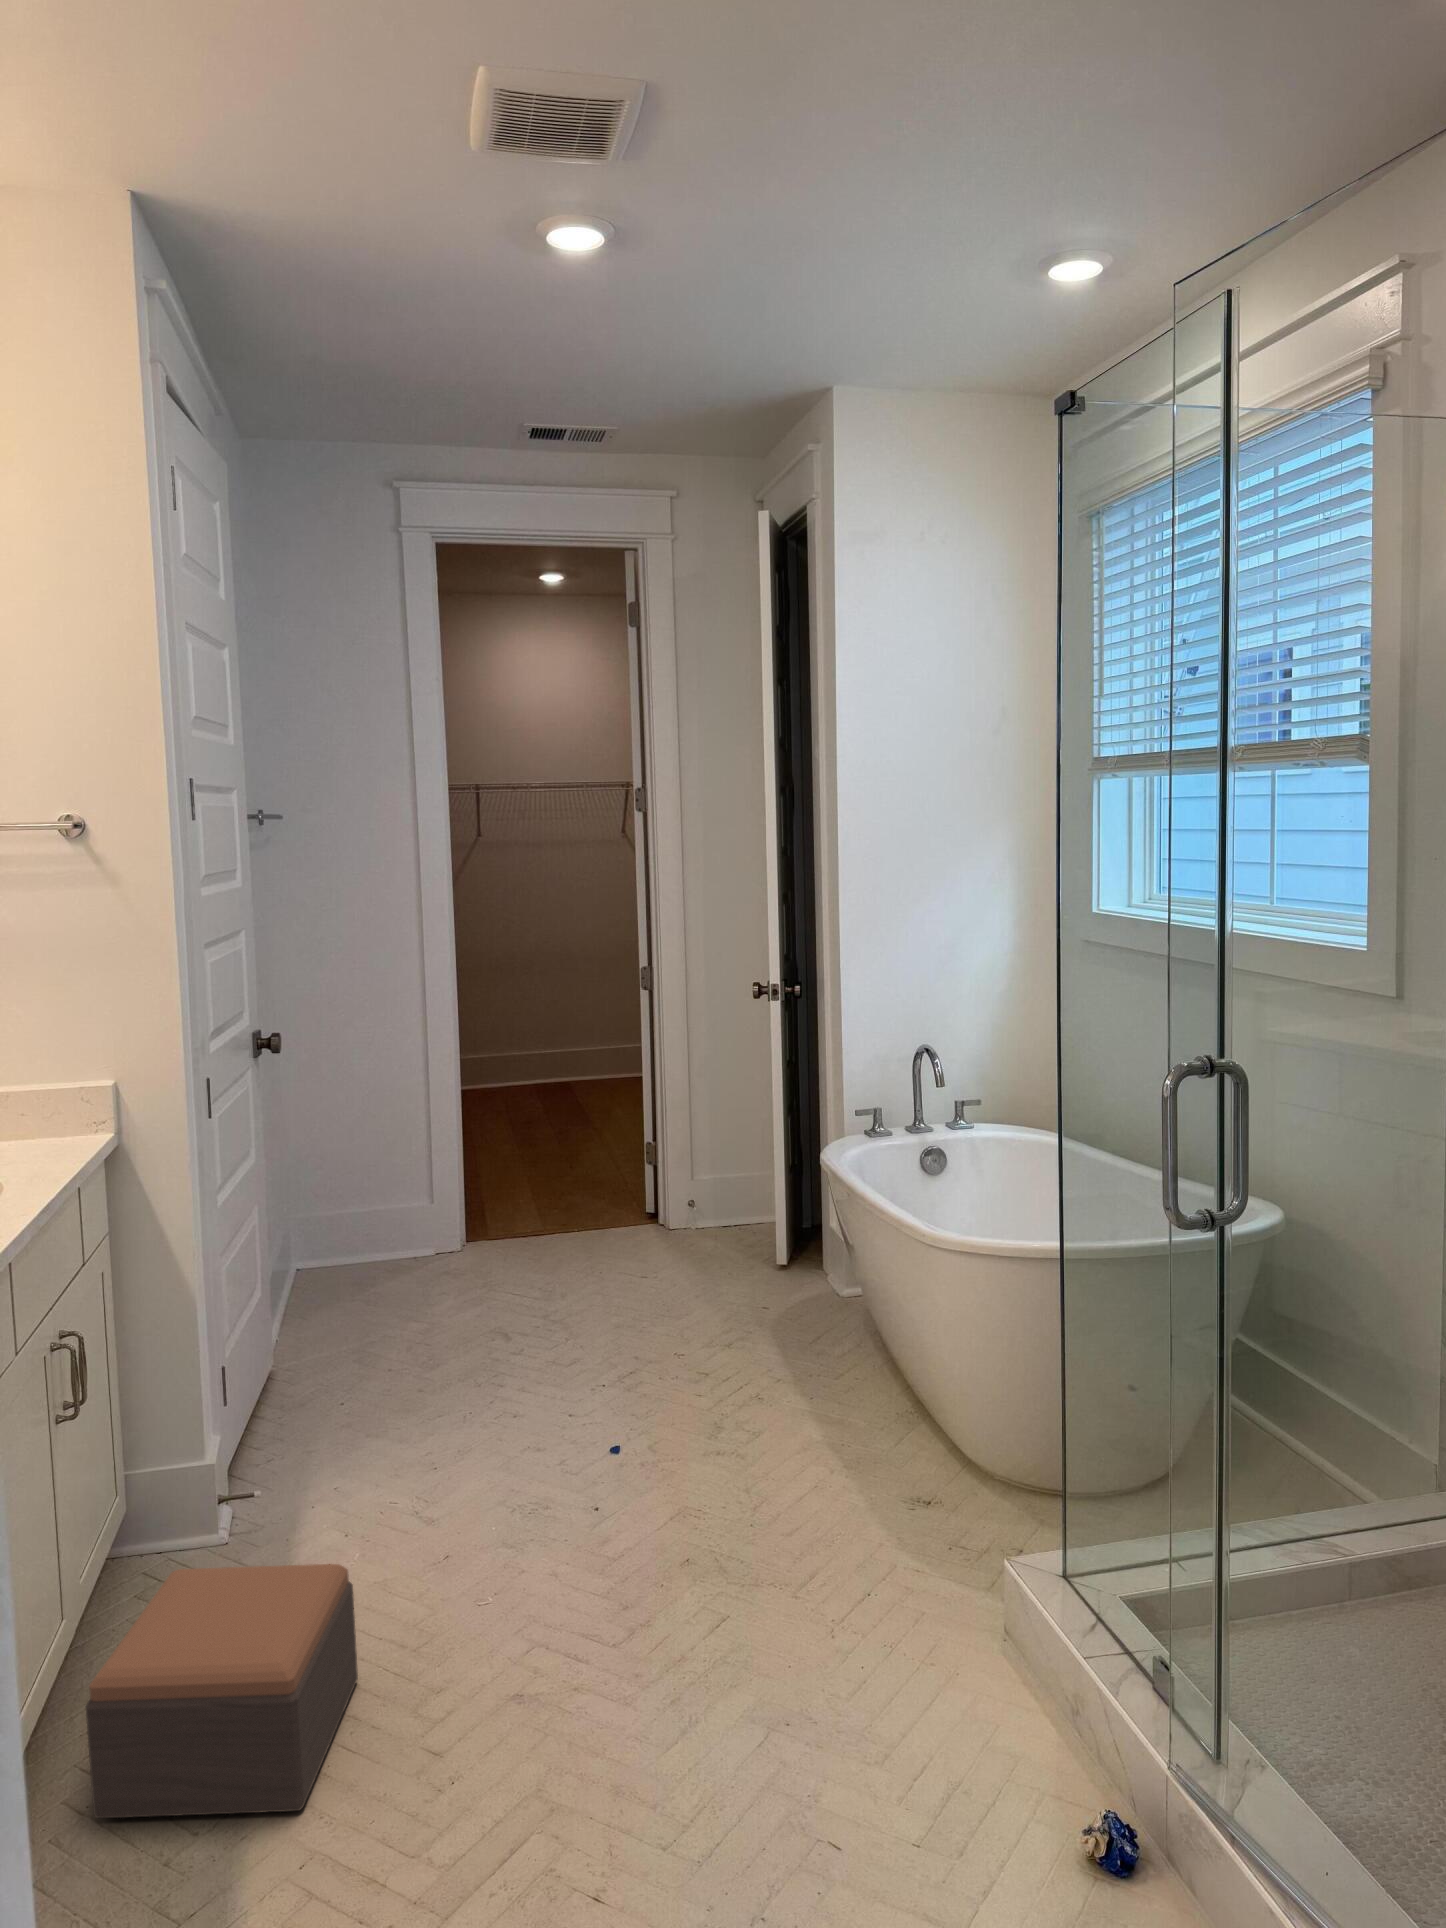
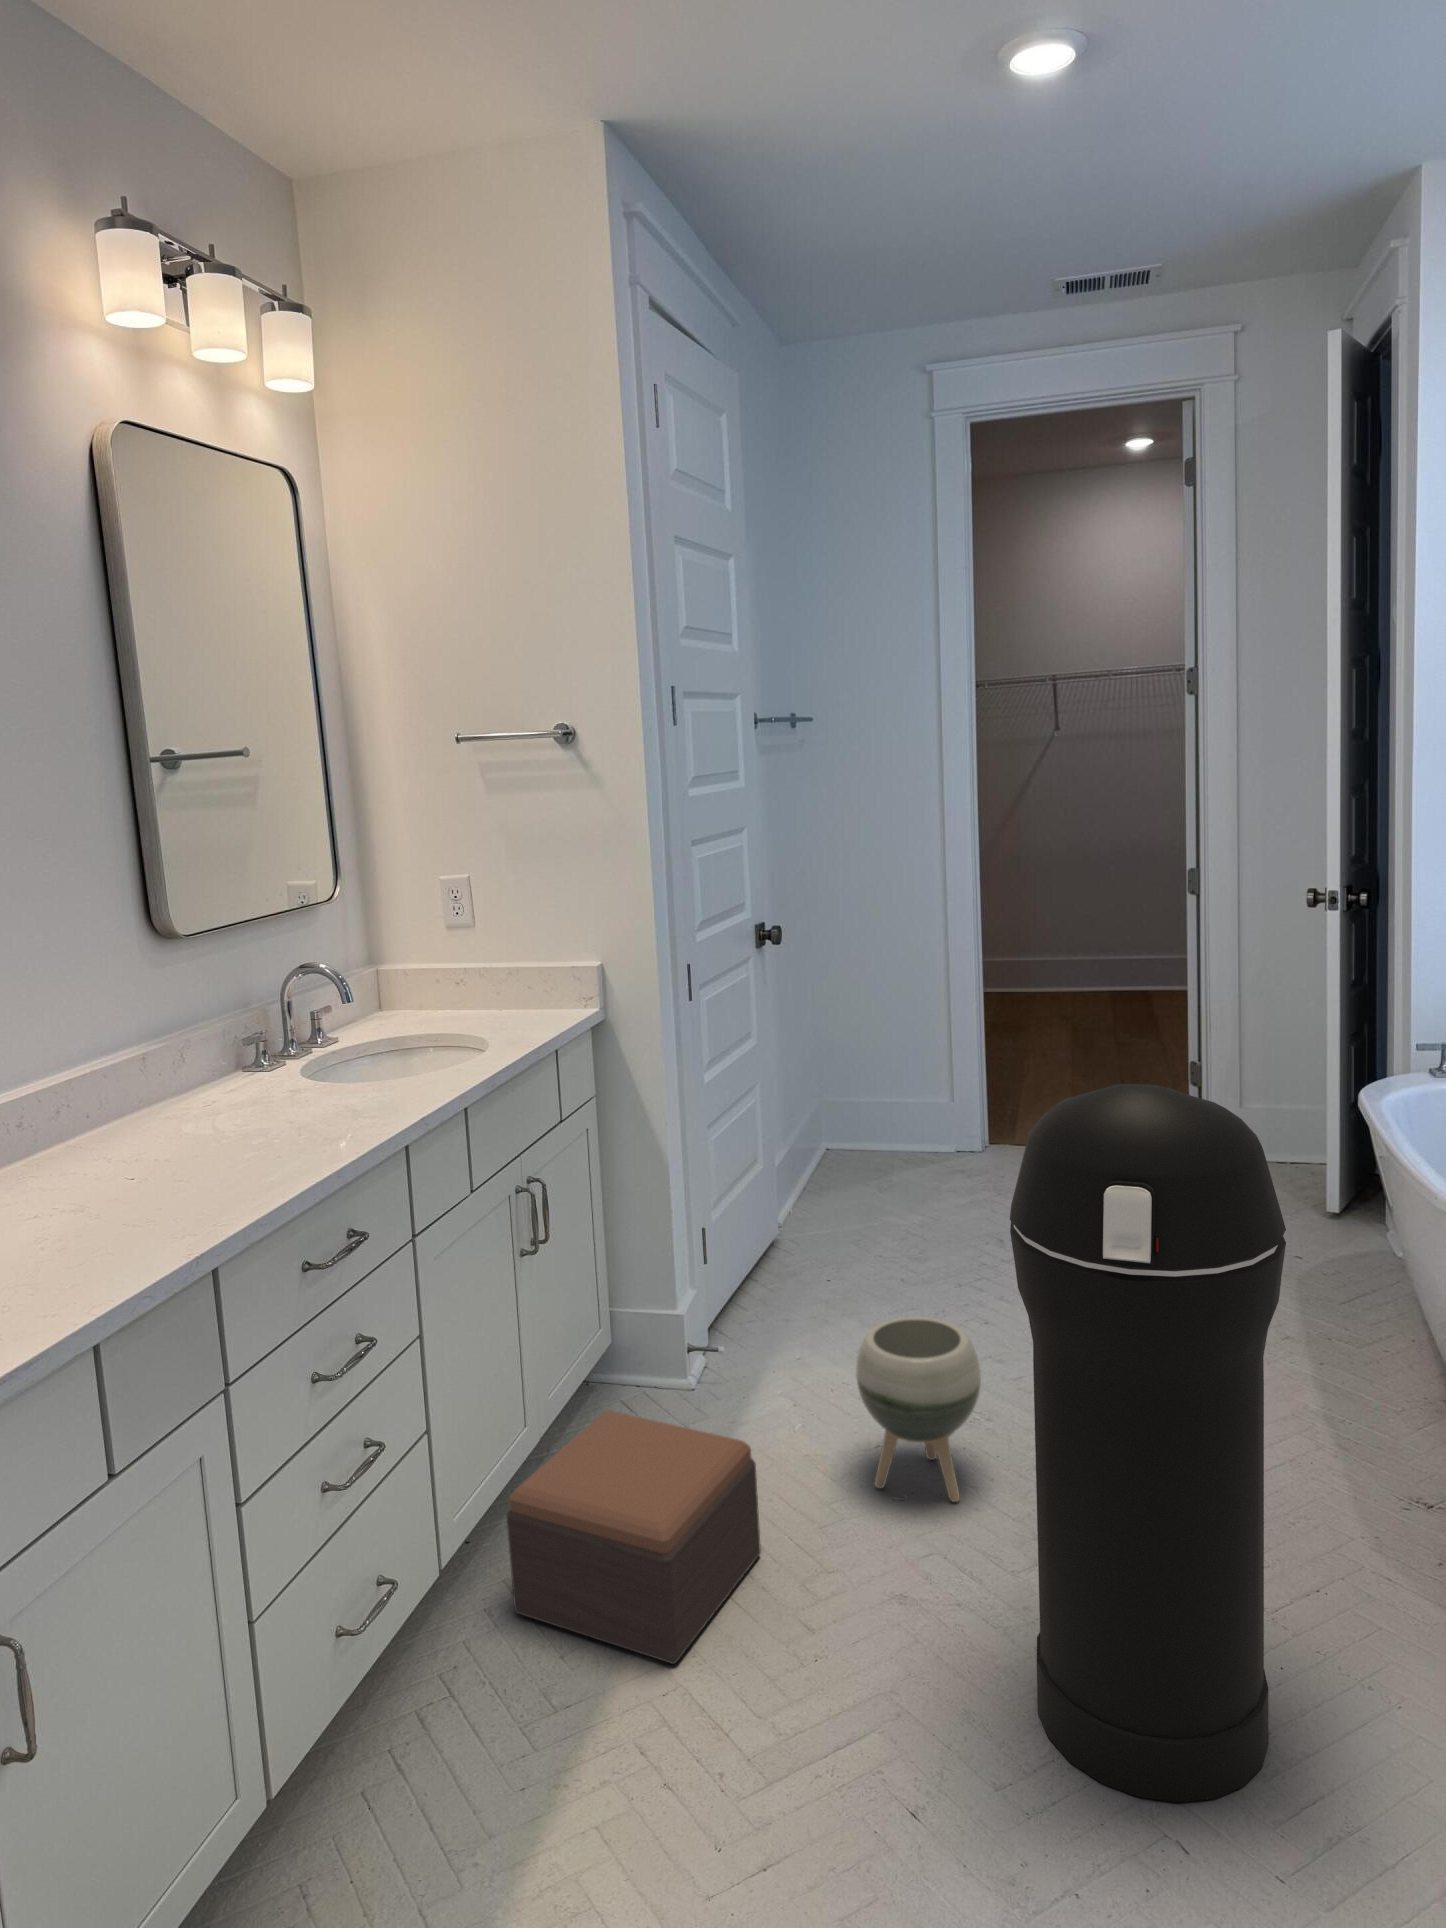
trash can: none [627,1156,848,1779] -> present [1010,1084,1286,1802]
planter: none [431,1407,552,1587] -> present [856,1316,981,1502]

